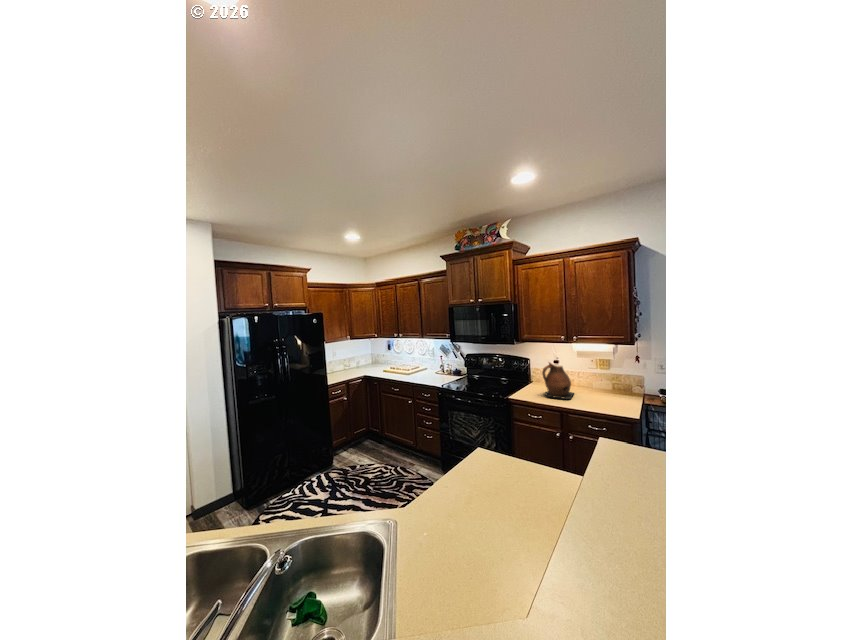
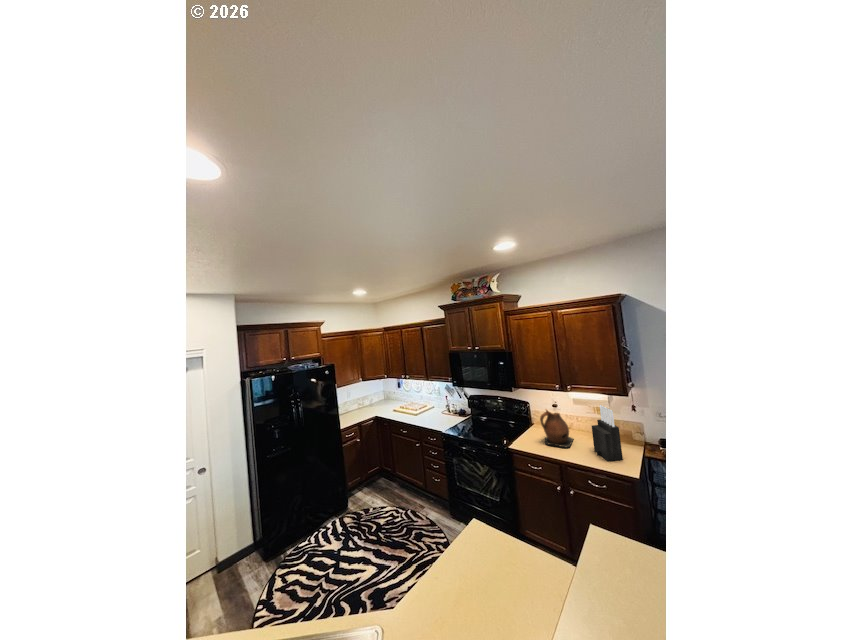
knife block: none [595,356,623,409] -> present [592,405,623,461]

